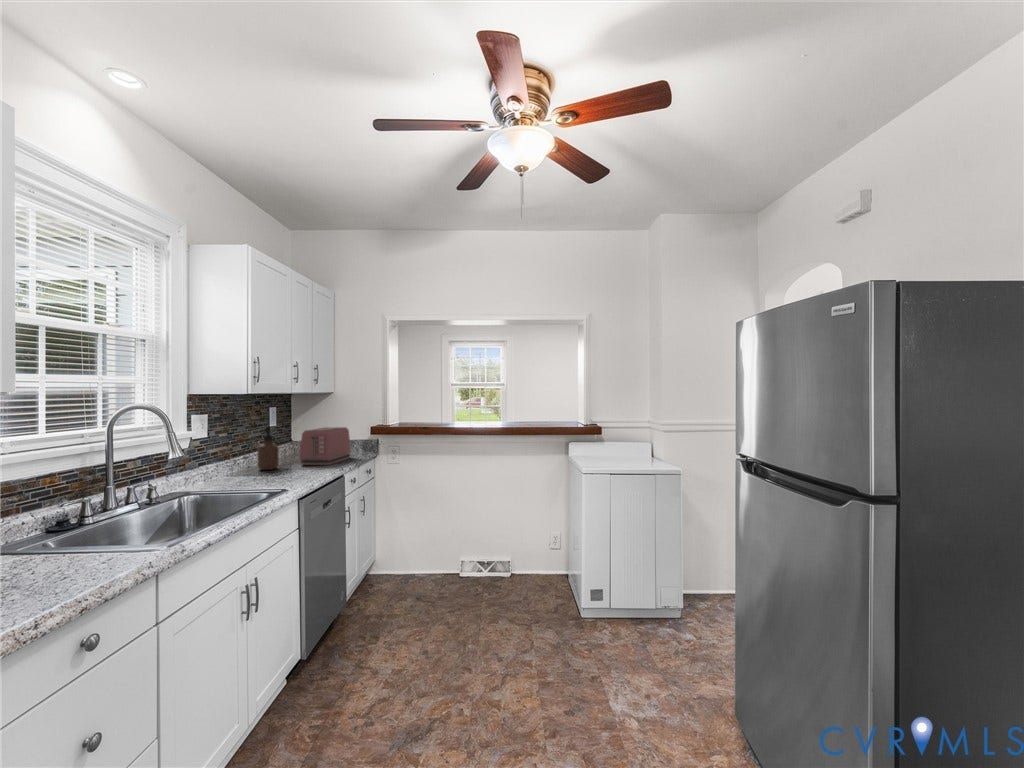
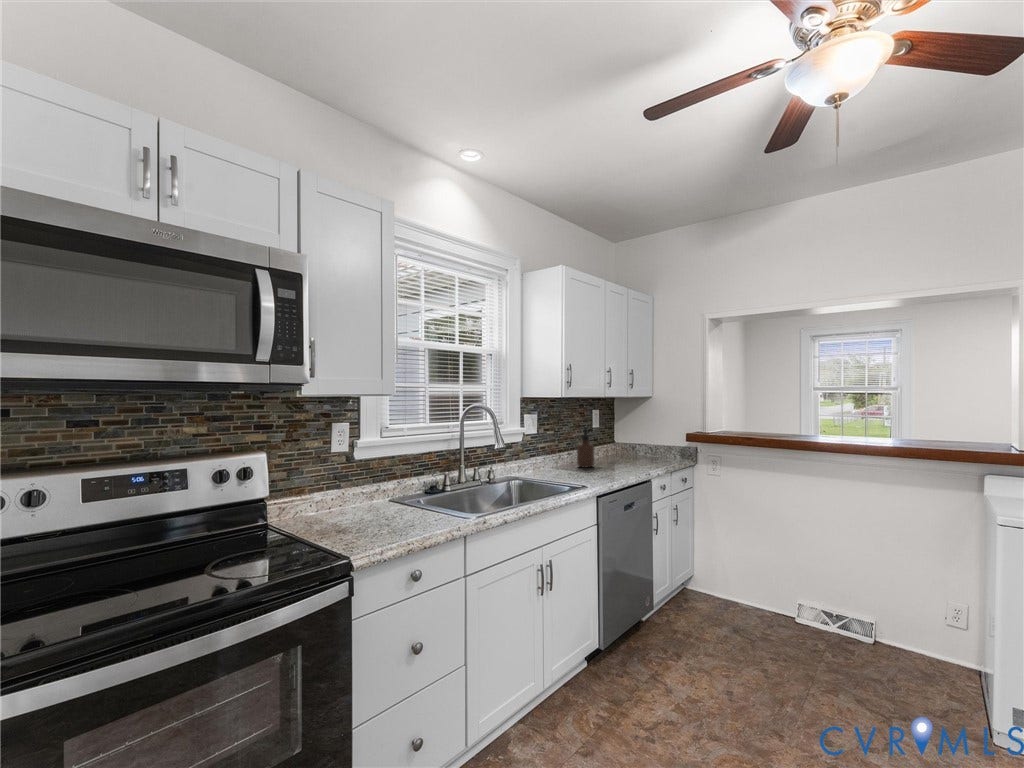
toaster: present [300,427,351,465] -> none [613,431,665,469]

